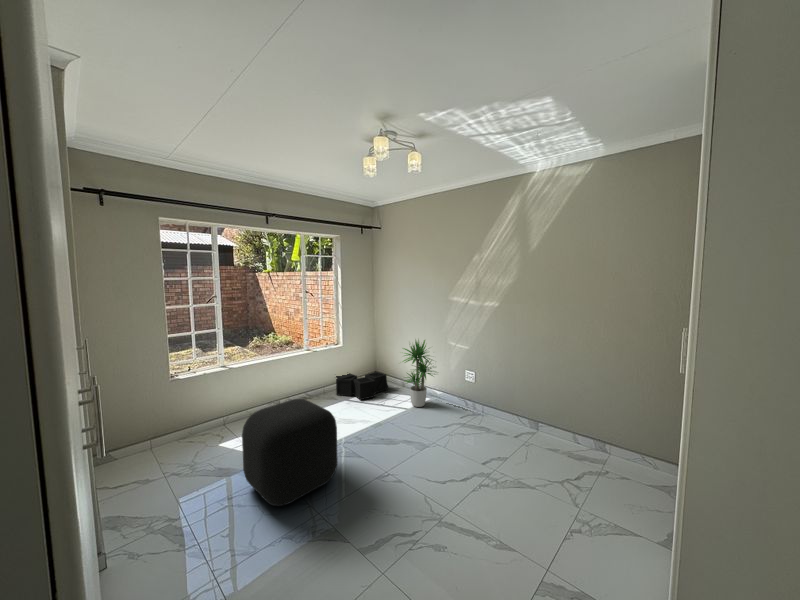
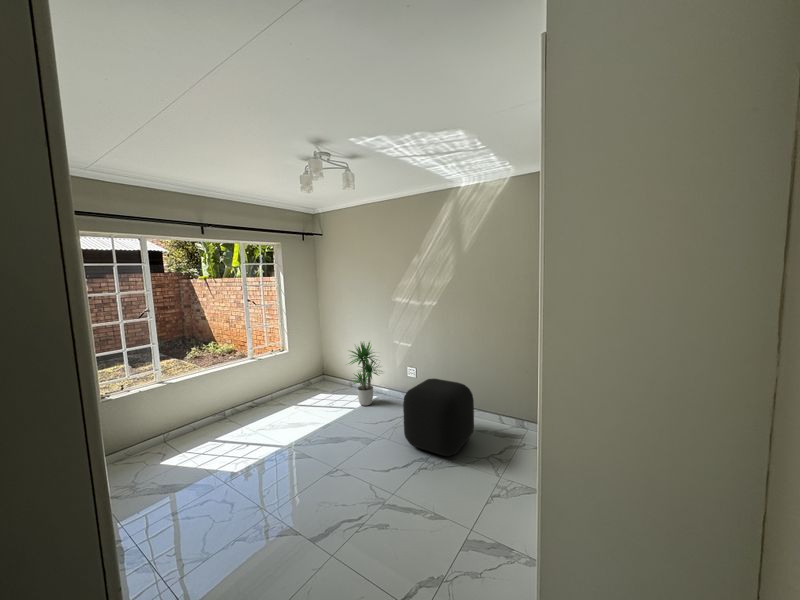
storage bin: present [336,371,388,400] -> none [280,374,337,404]
ottoman: present [242,399,338,506] -> present [403,379,474,456]

